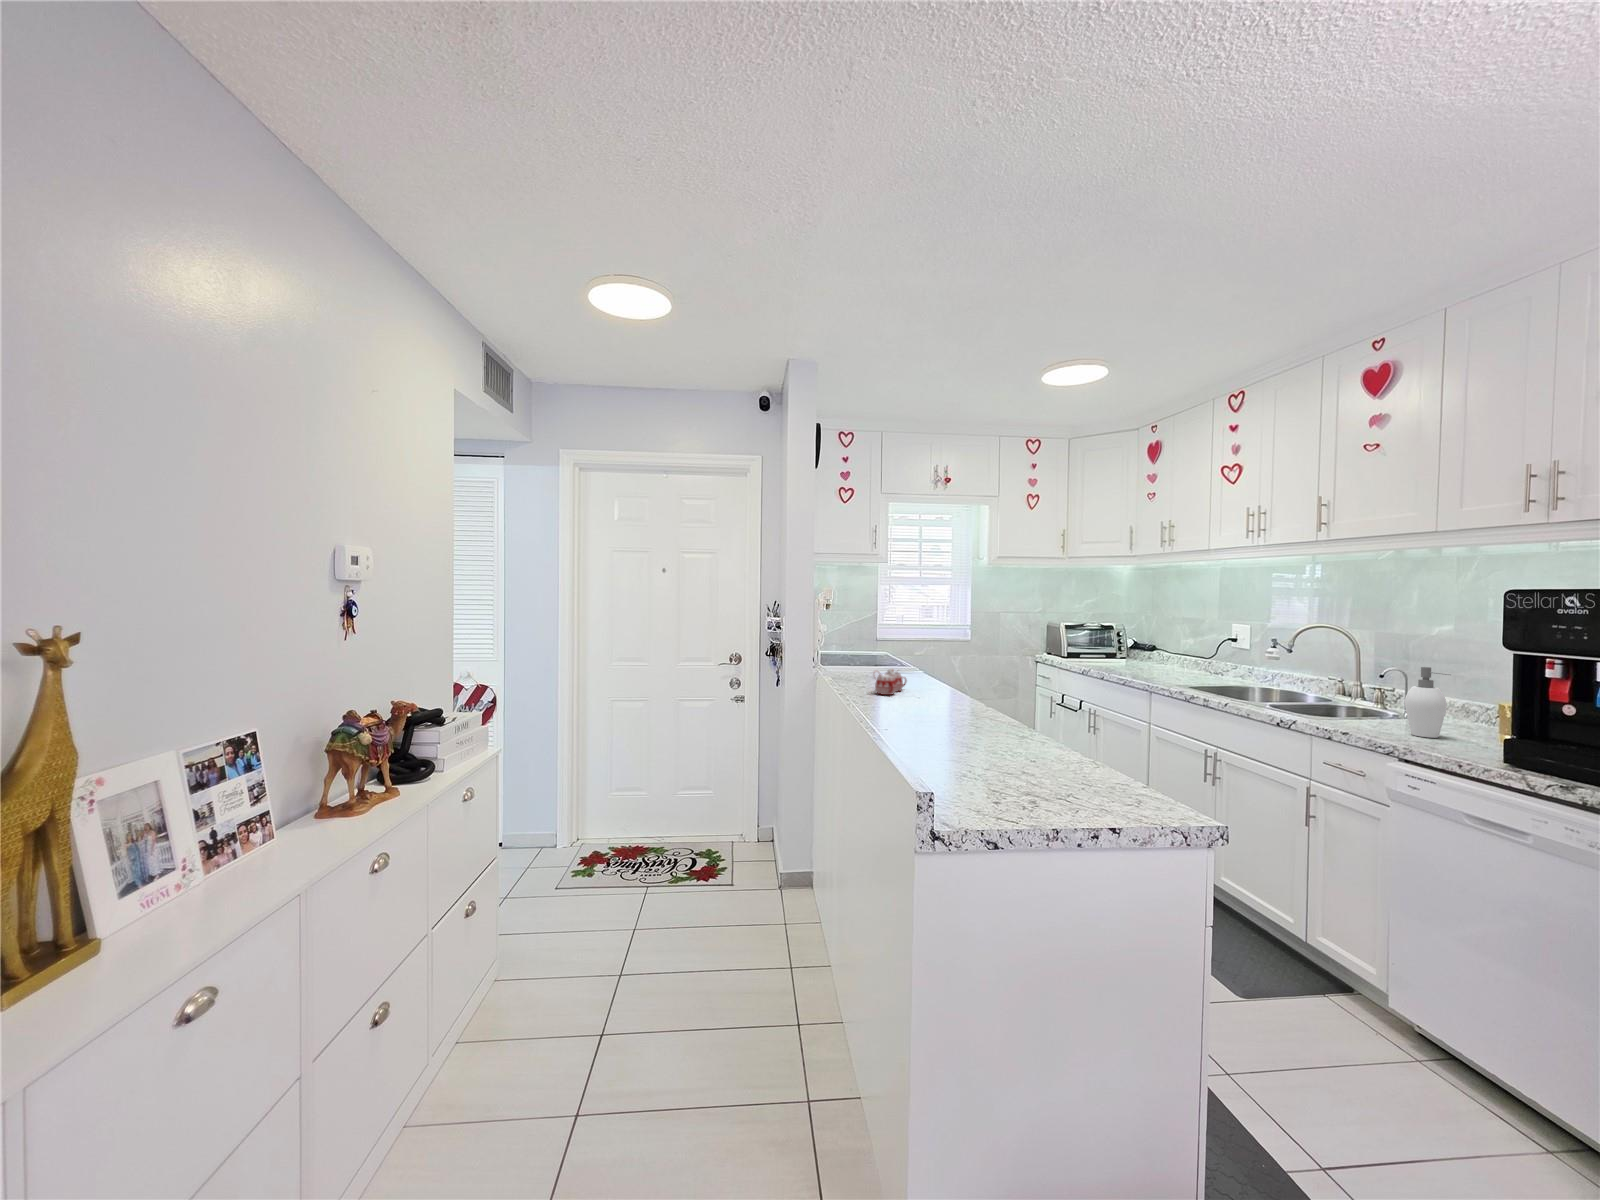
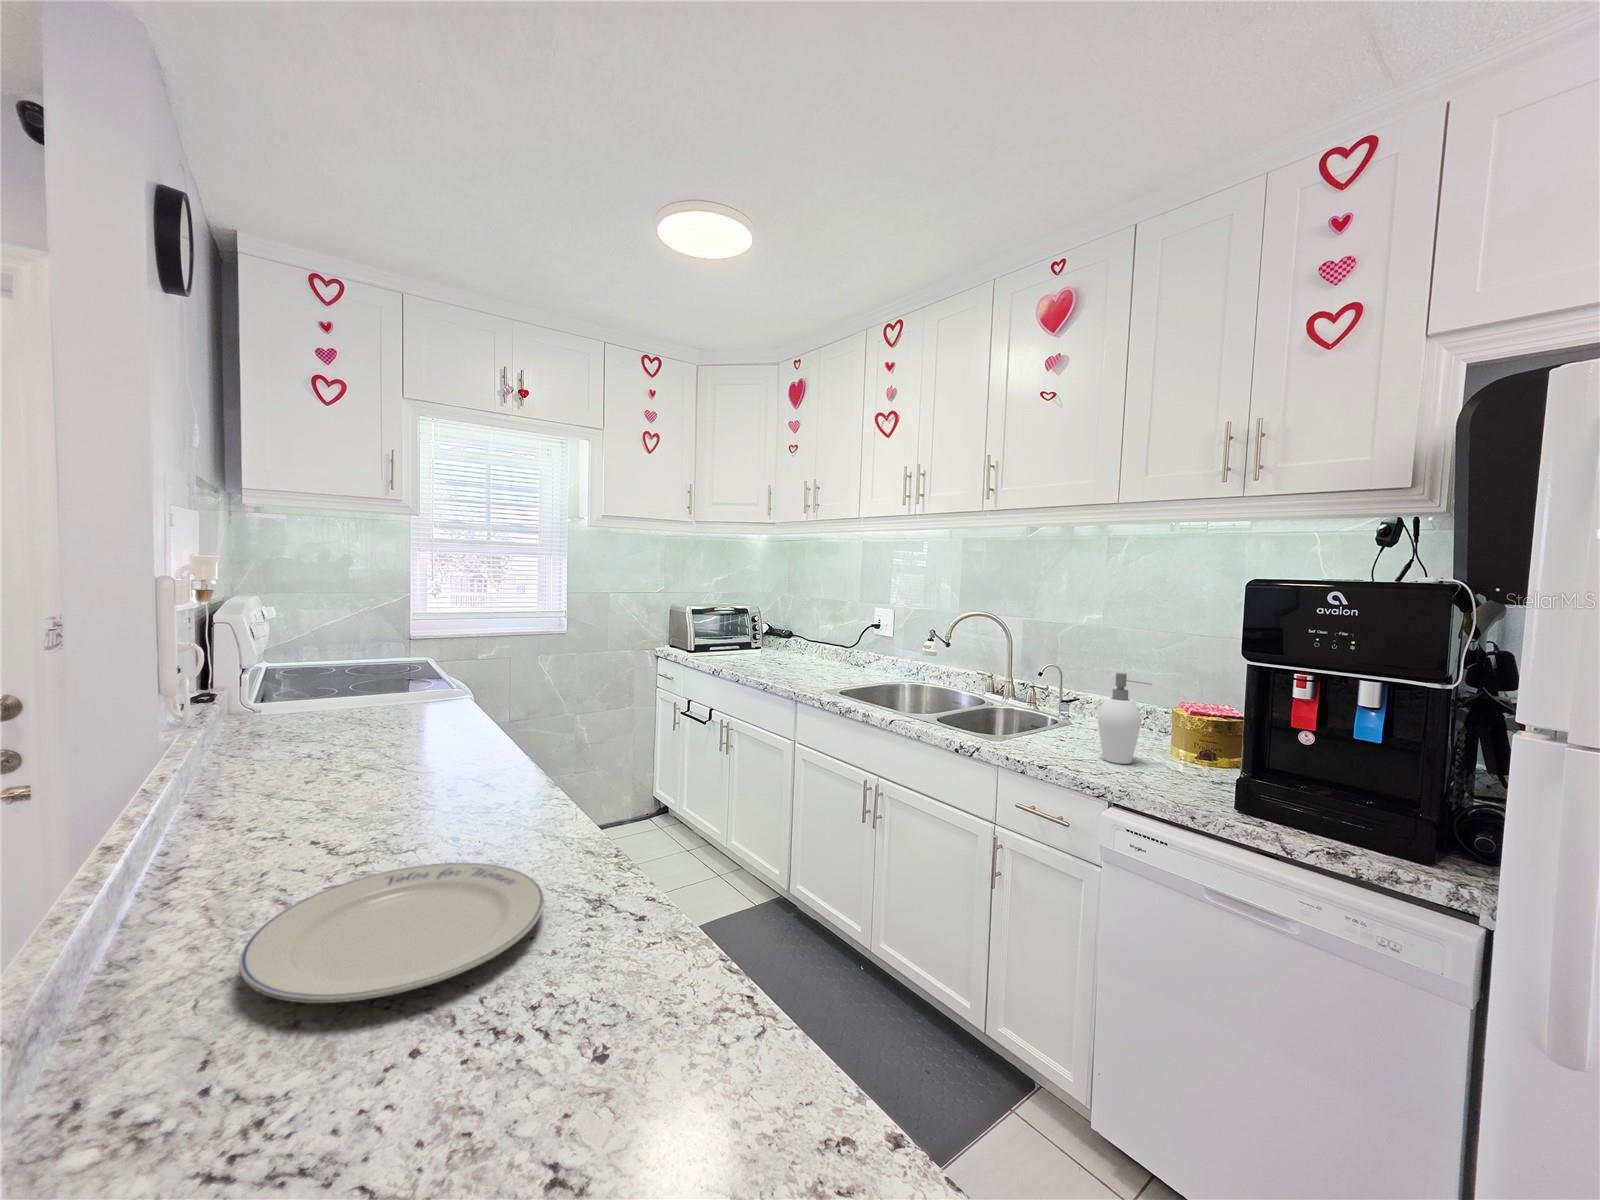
mug: present [871,668,907,695] -> none [289,714,401,777]
plate: none [907,716,1007,738] -> present [239,863,544,1003]

